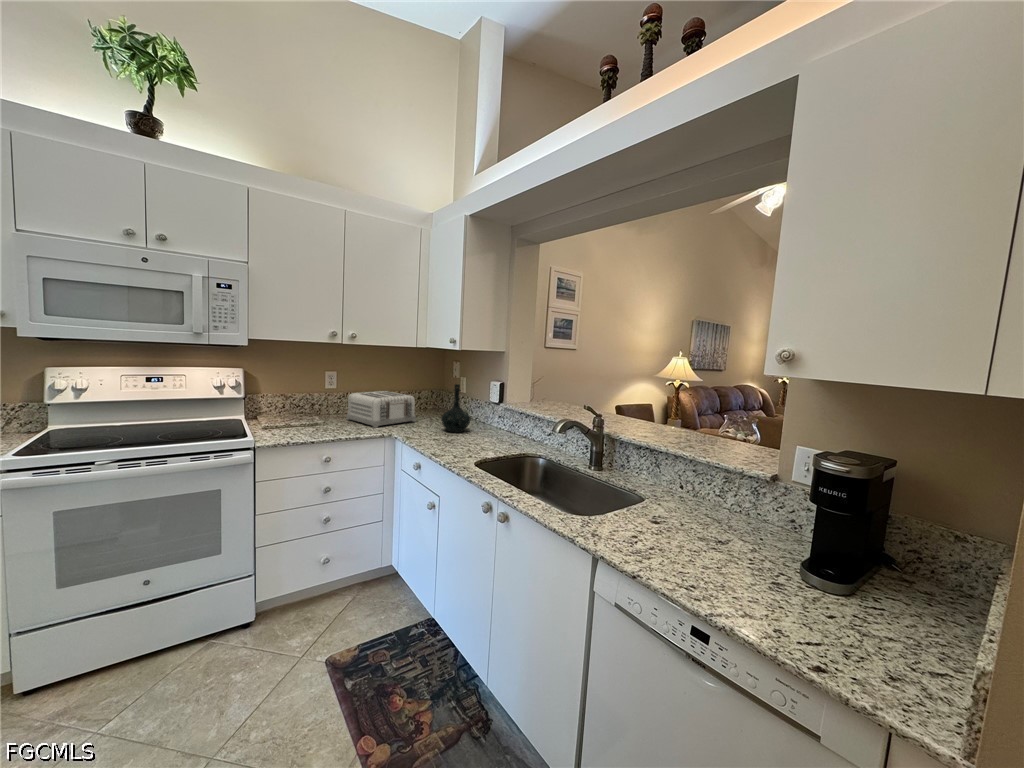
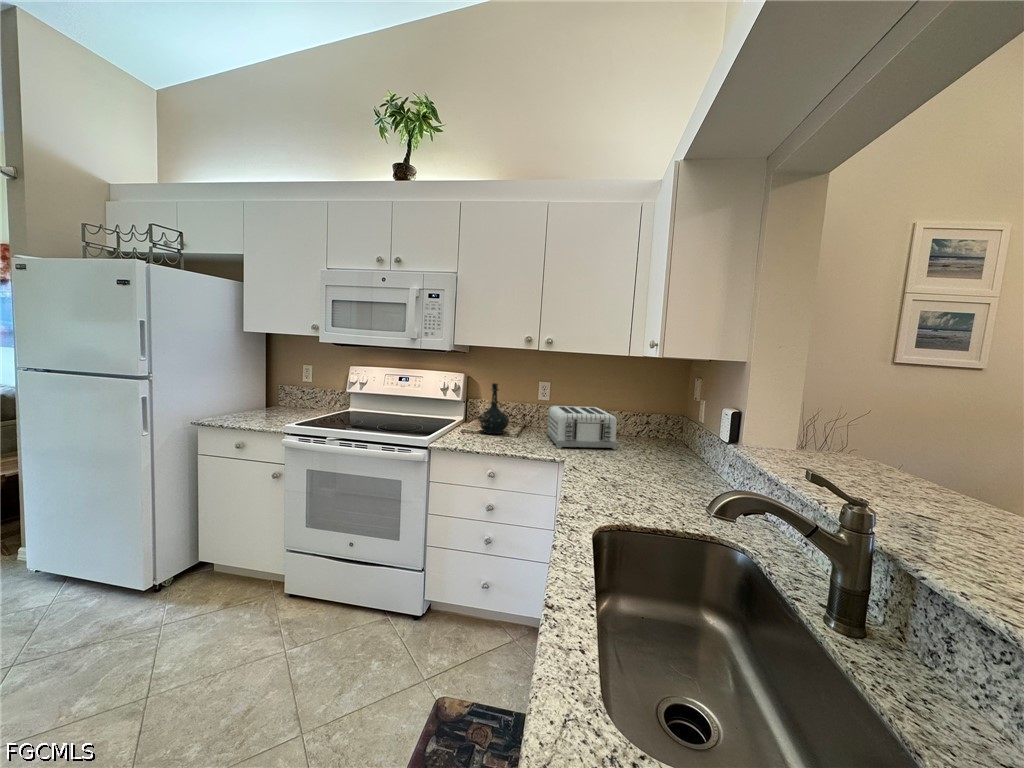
bottle: present [441,384,470,432] -> present [478,383,509,434]

